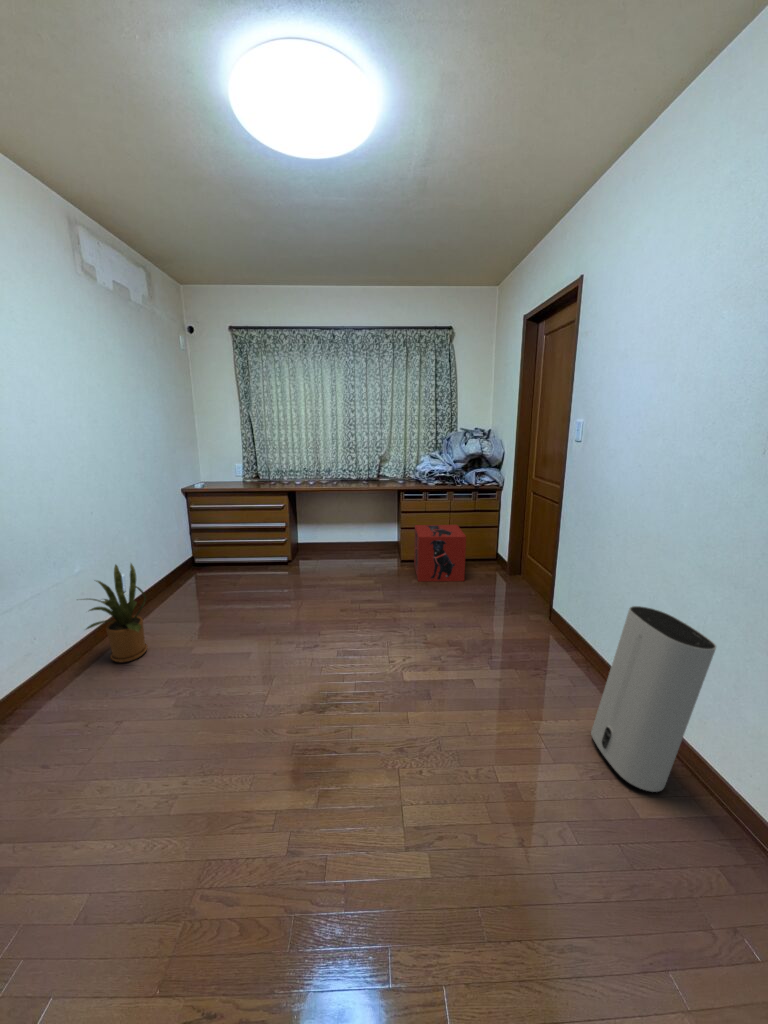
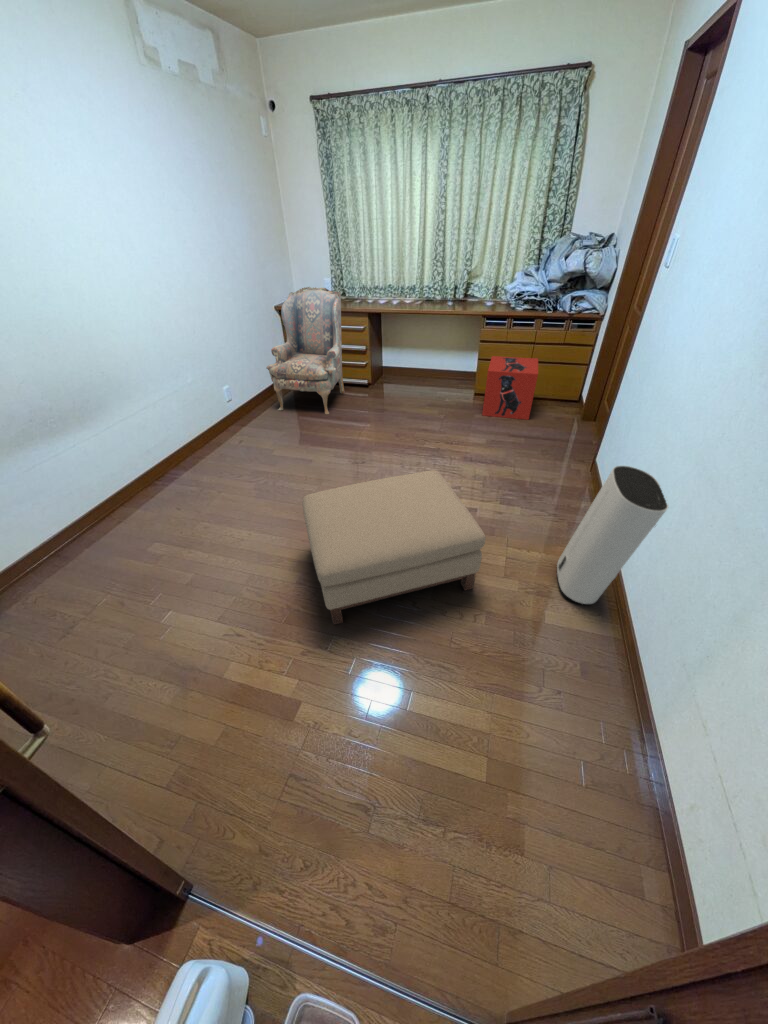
armchair: none [169,469,261,599] -> present [267,287,345,414]
house plant: present [83,564,147,662] -> none [196,379,252,455]
ottoman: none [261,642,533,950] -> present [302,470,486,625]

